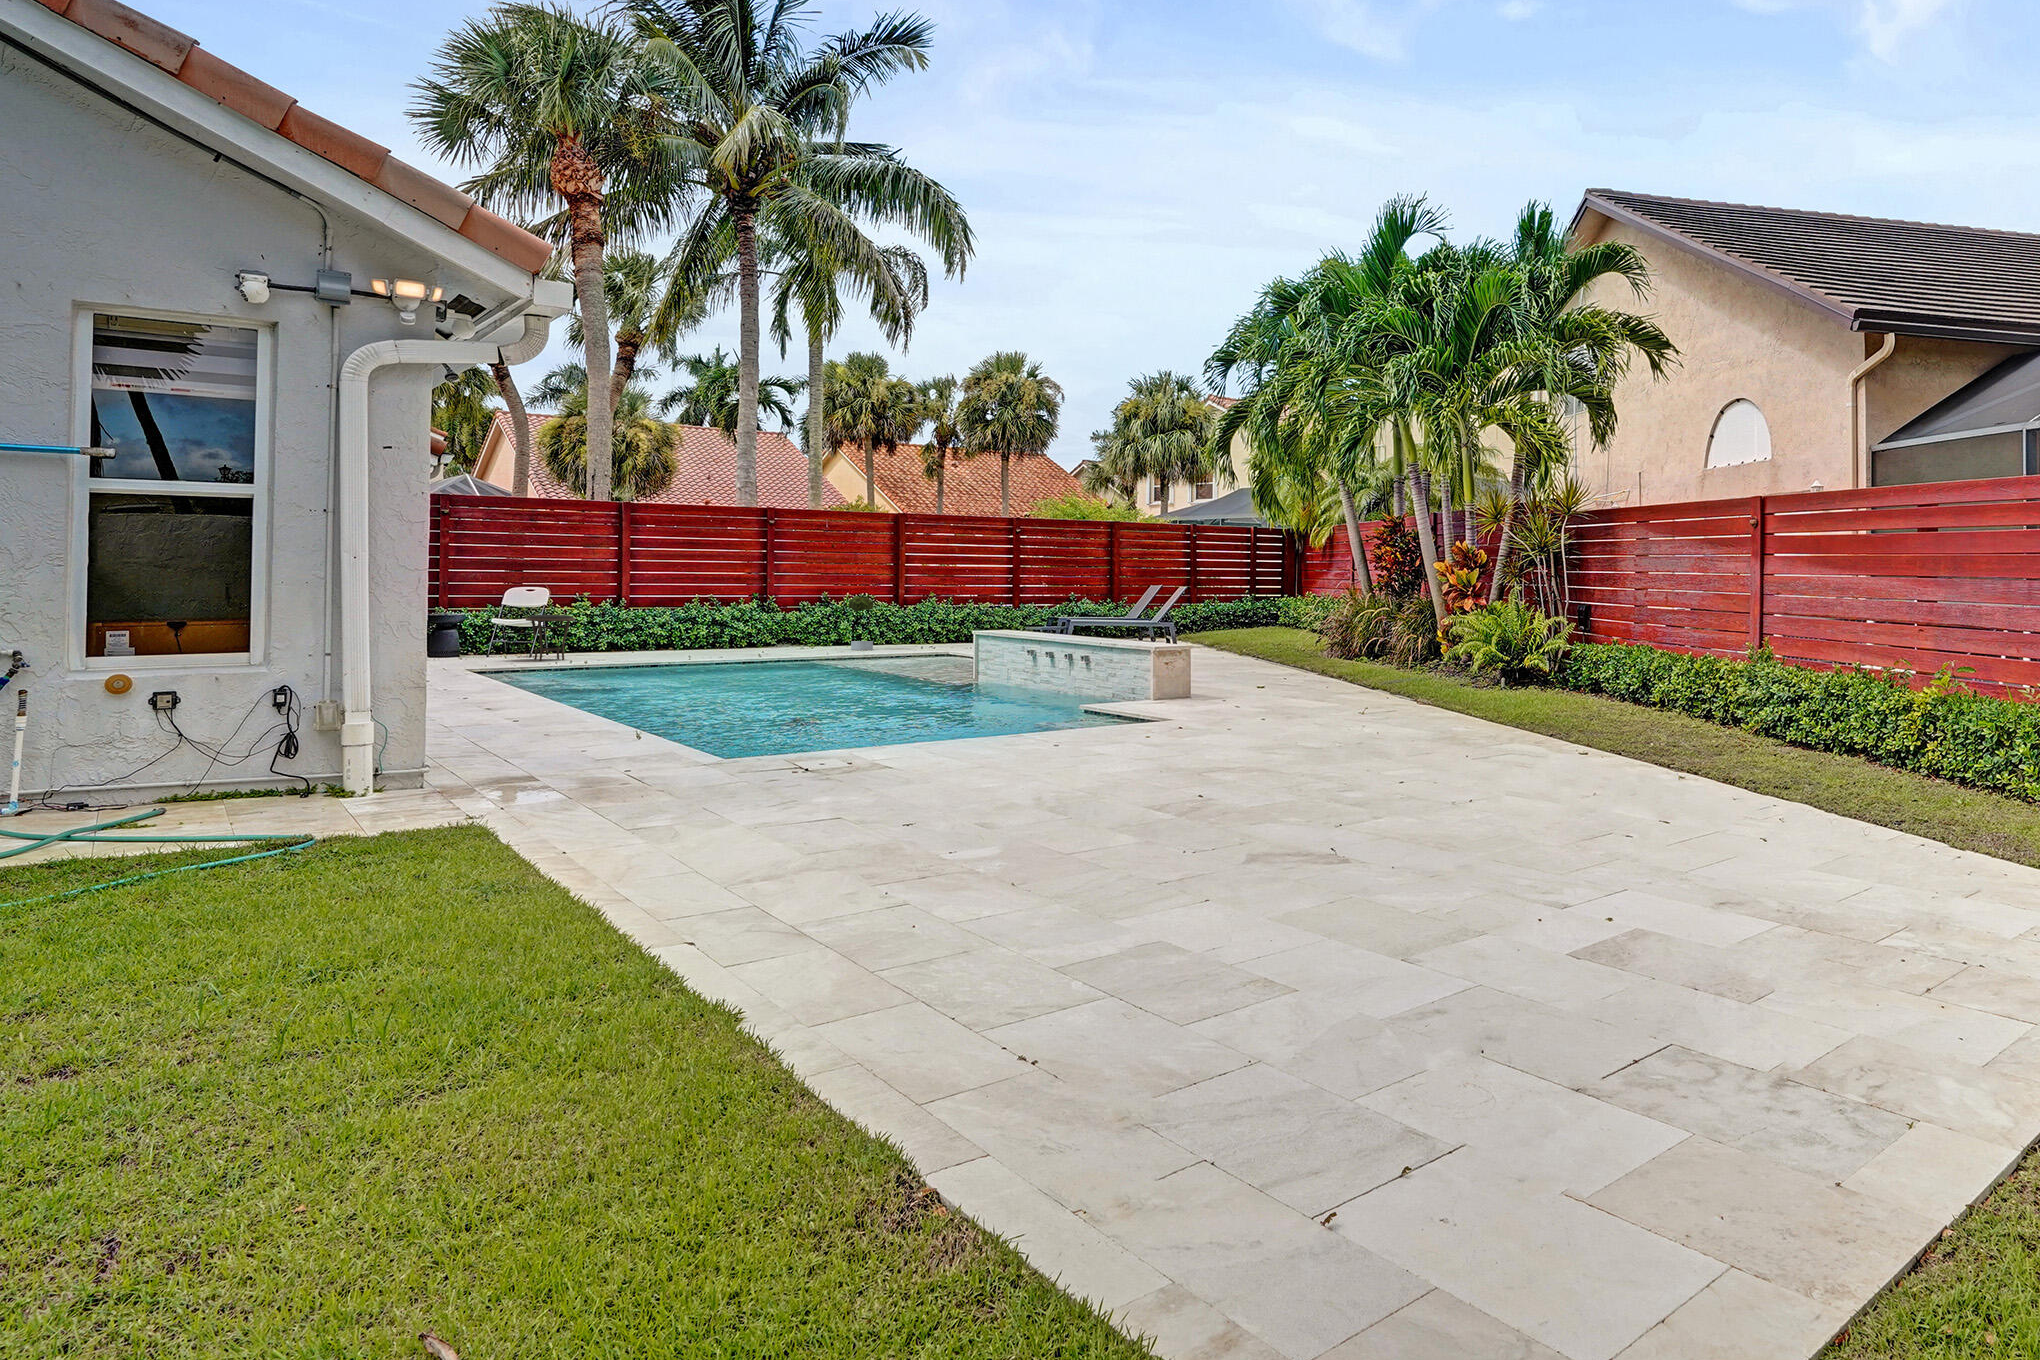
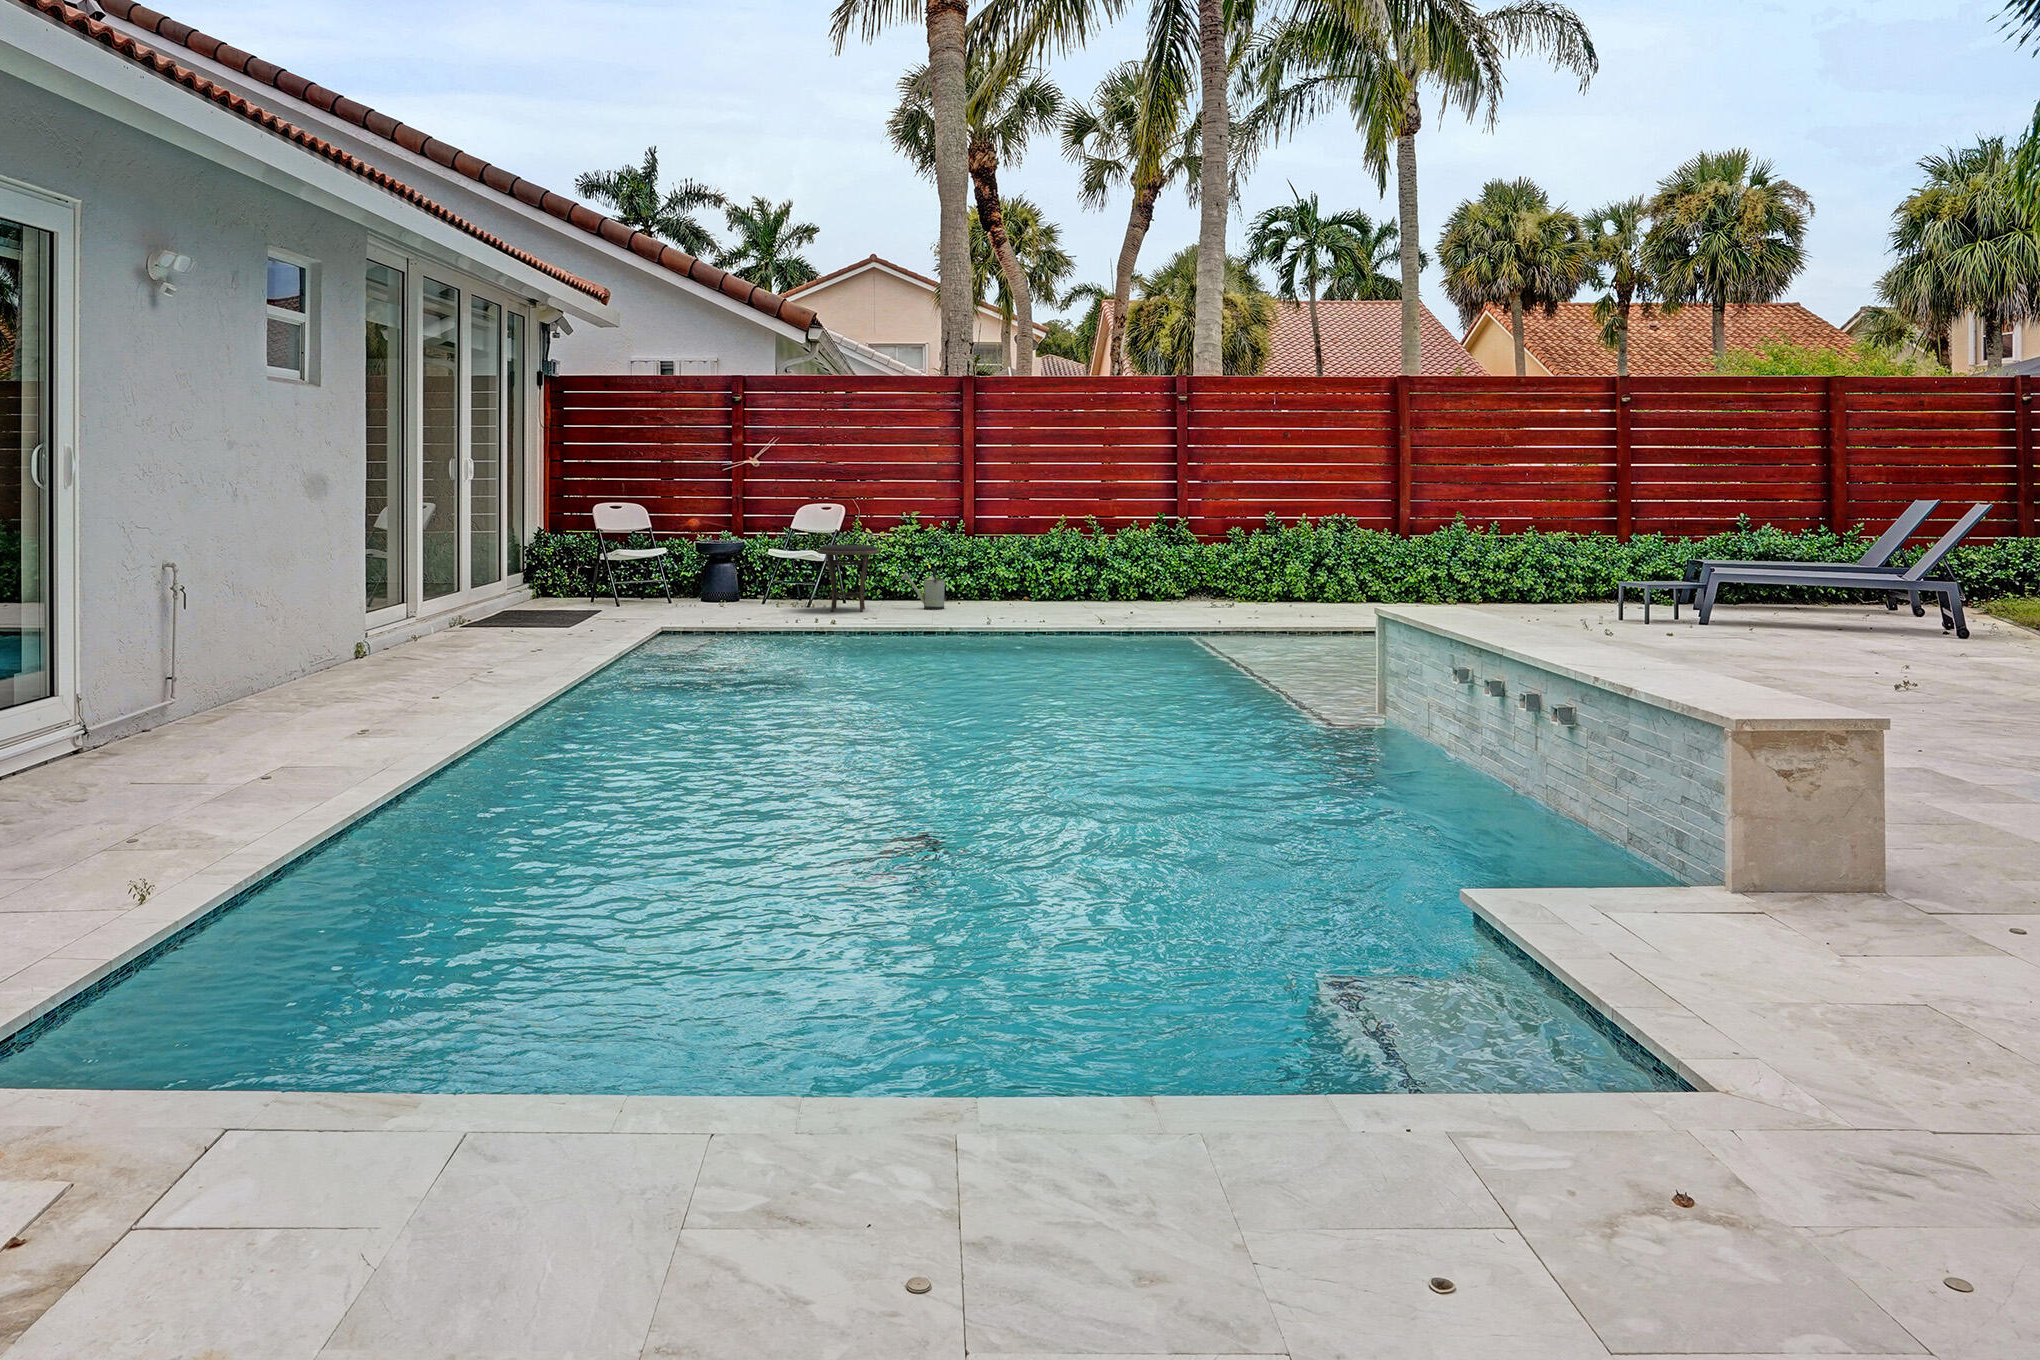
potted tree: present [848,596,874,650] -> none [1294,518,1335,611]
watering can: none [587,630,623,658] -> present [901,568,945,610]

